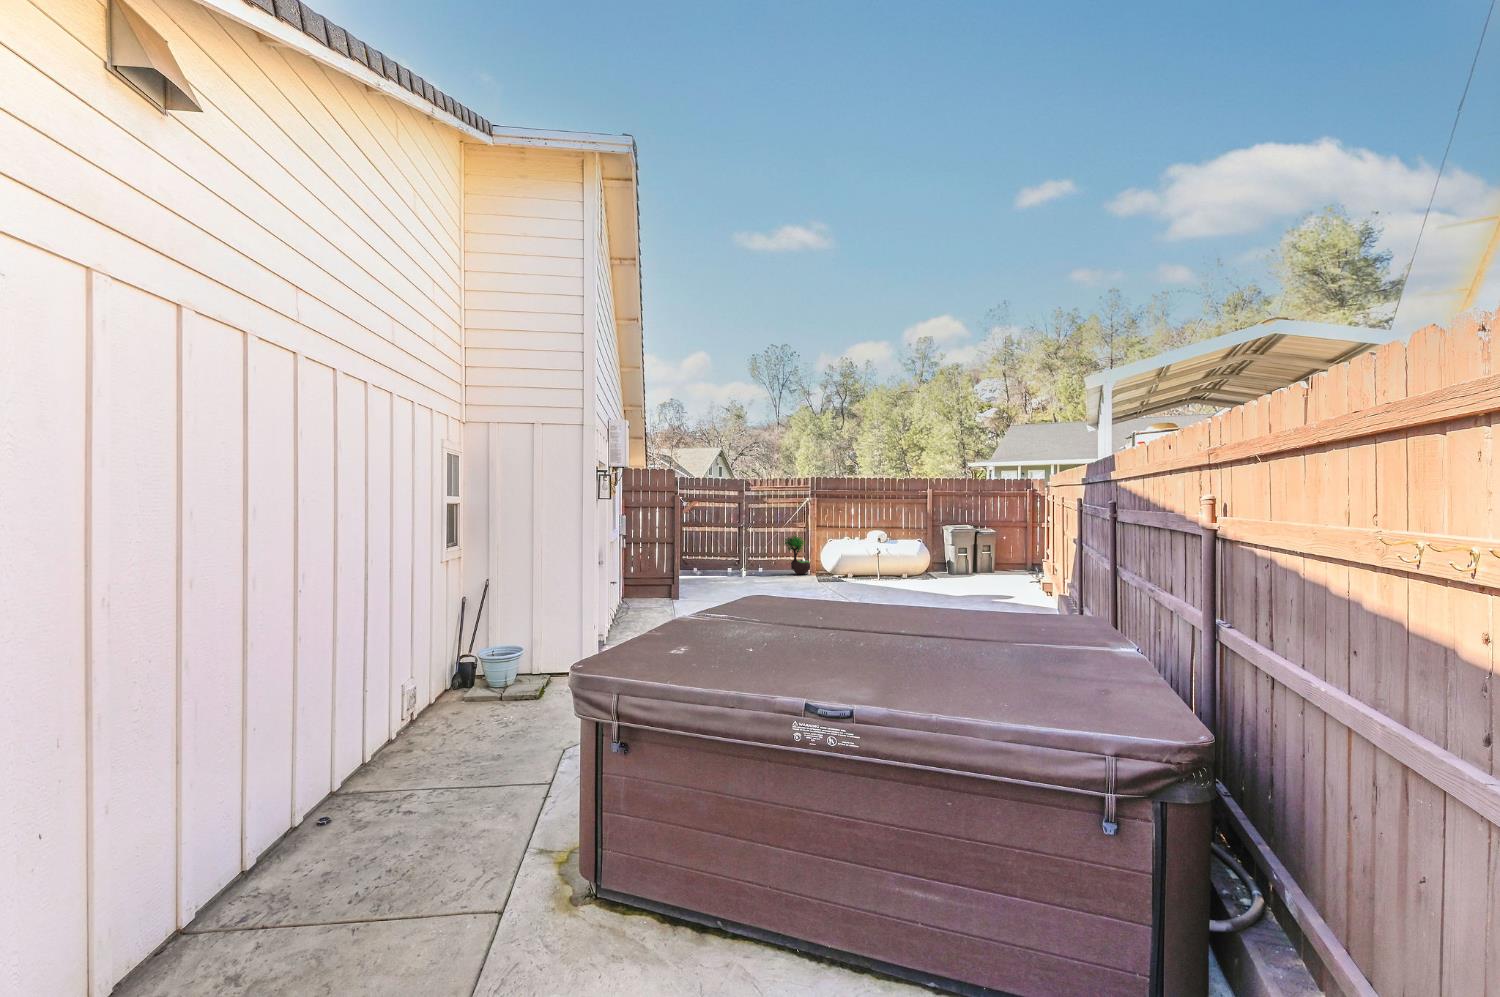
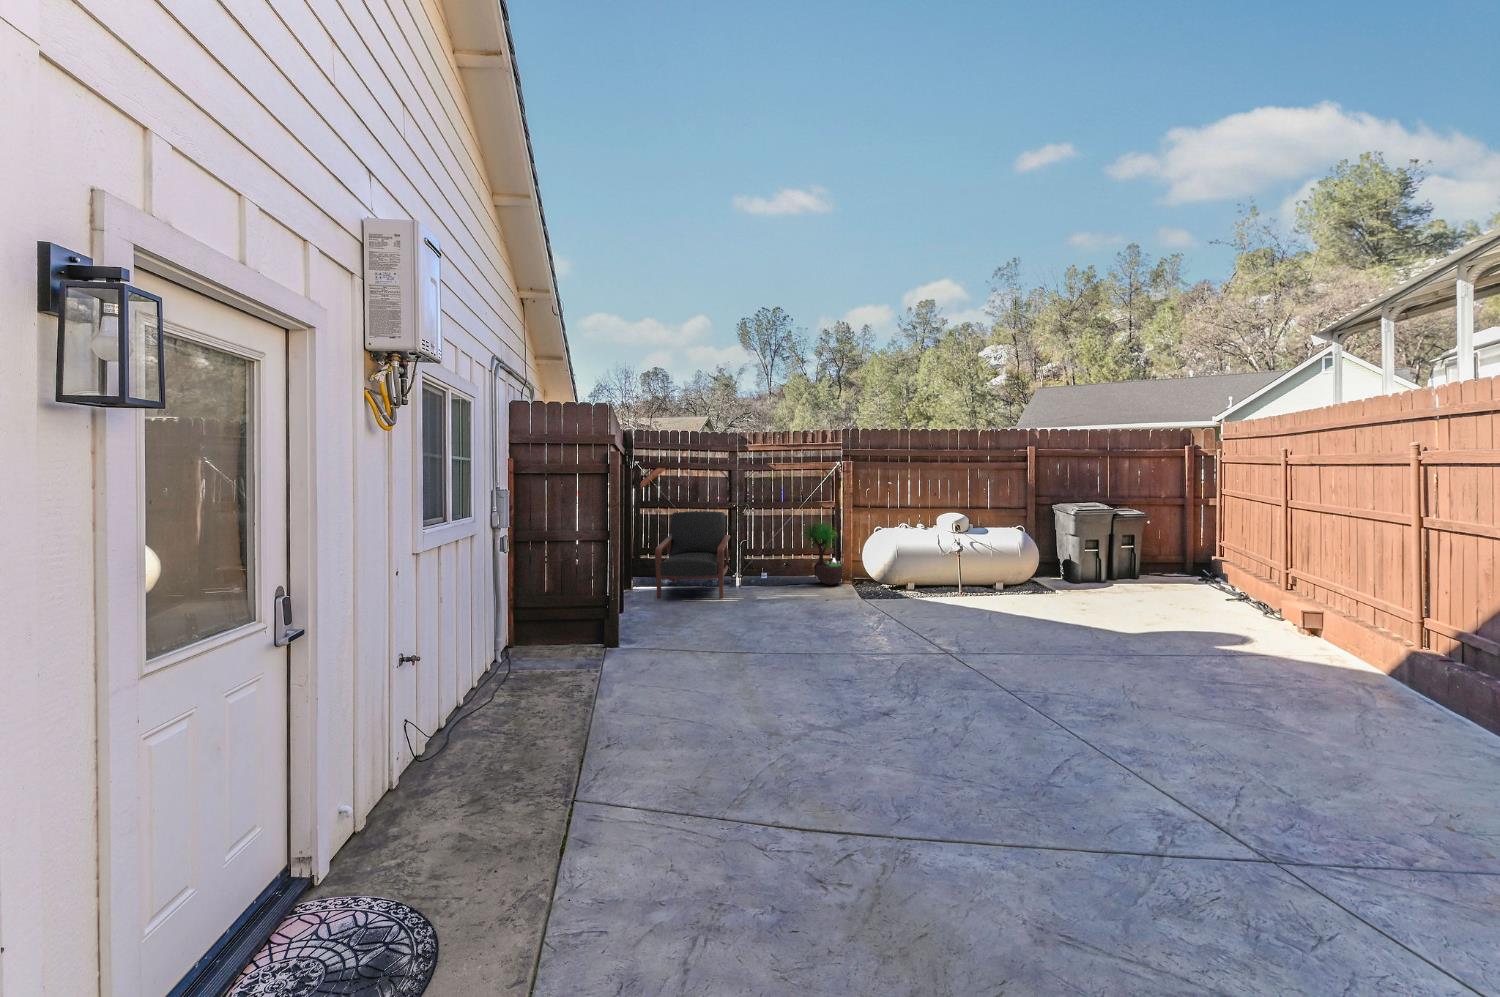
chair: none [695,529,740,580] -> present [655,511,731,599]

